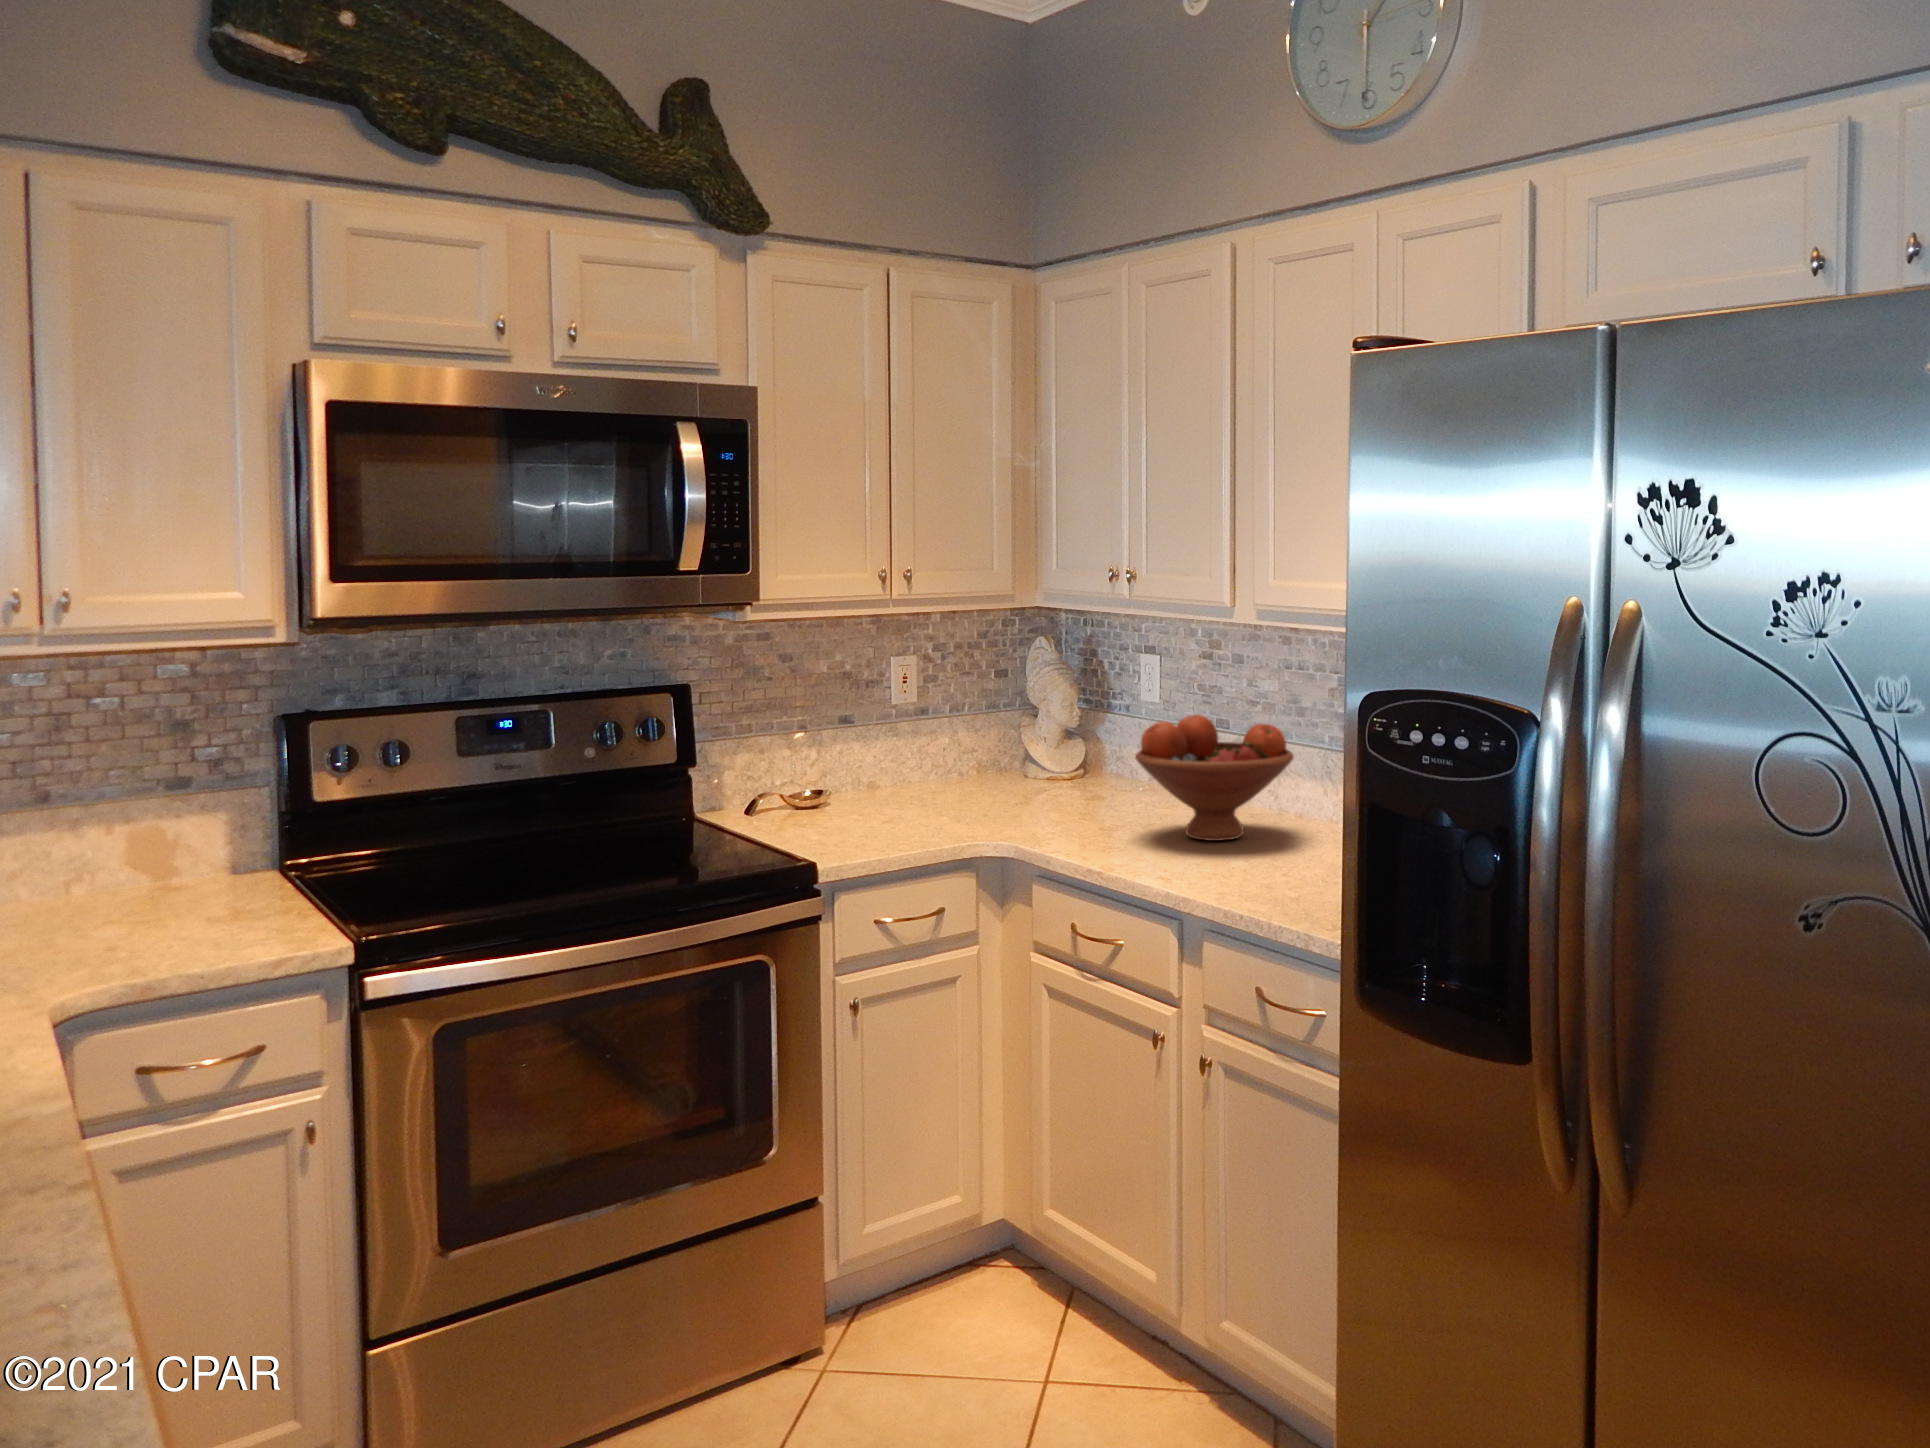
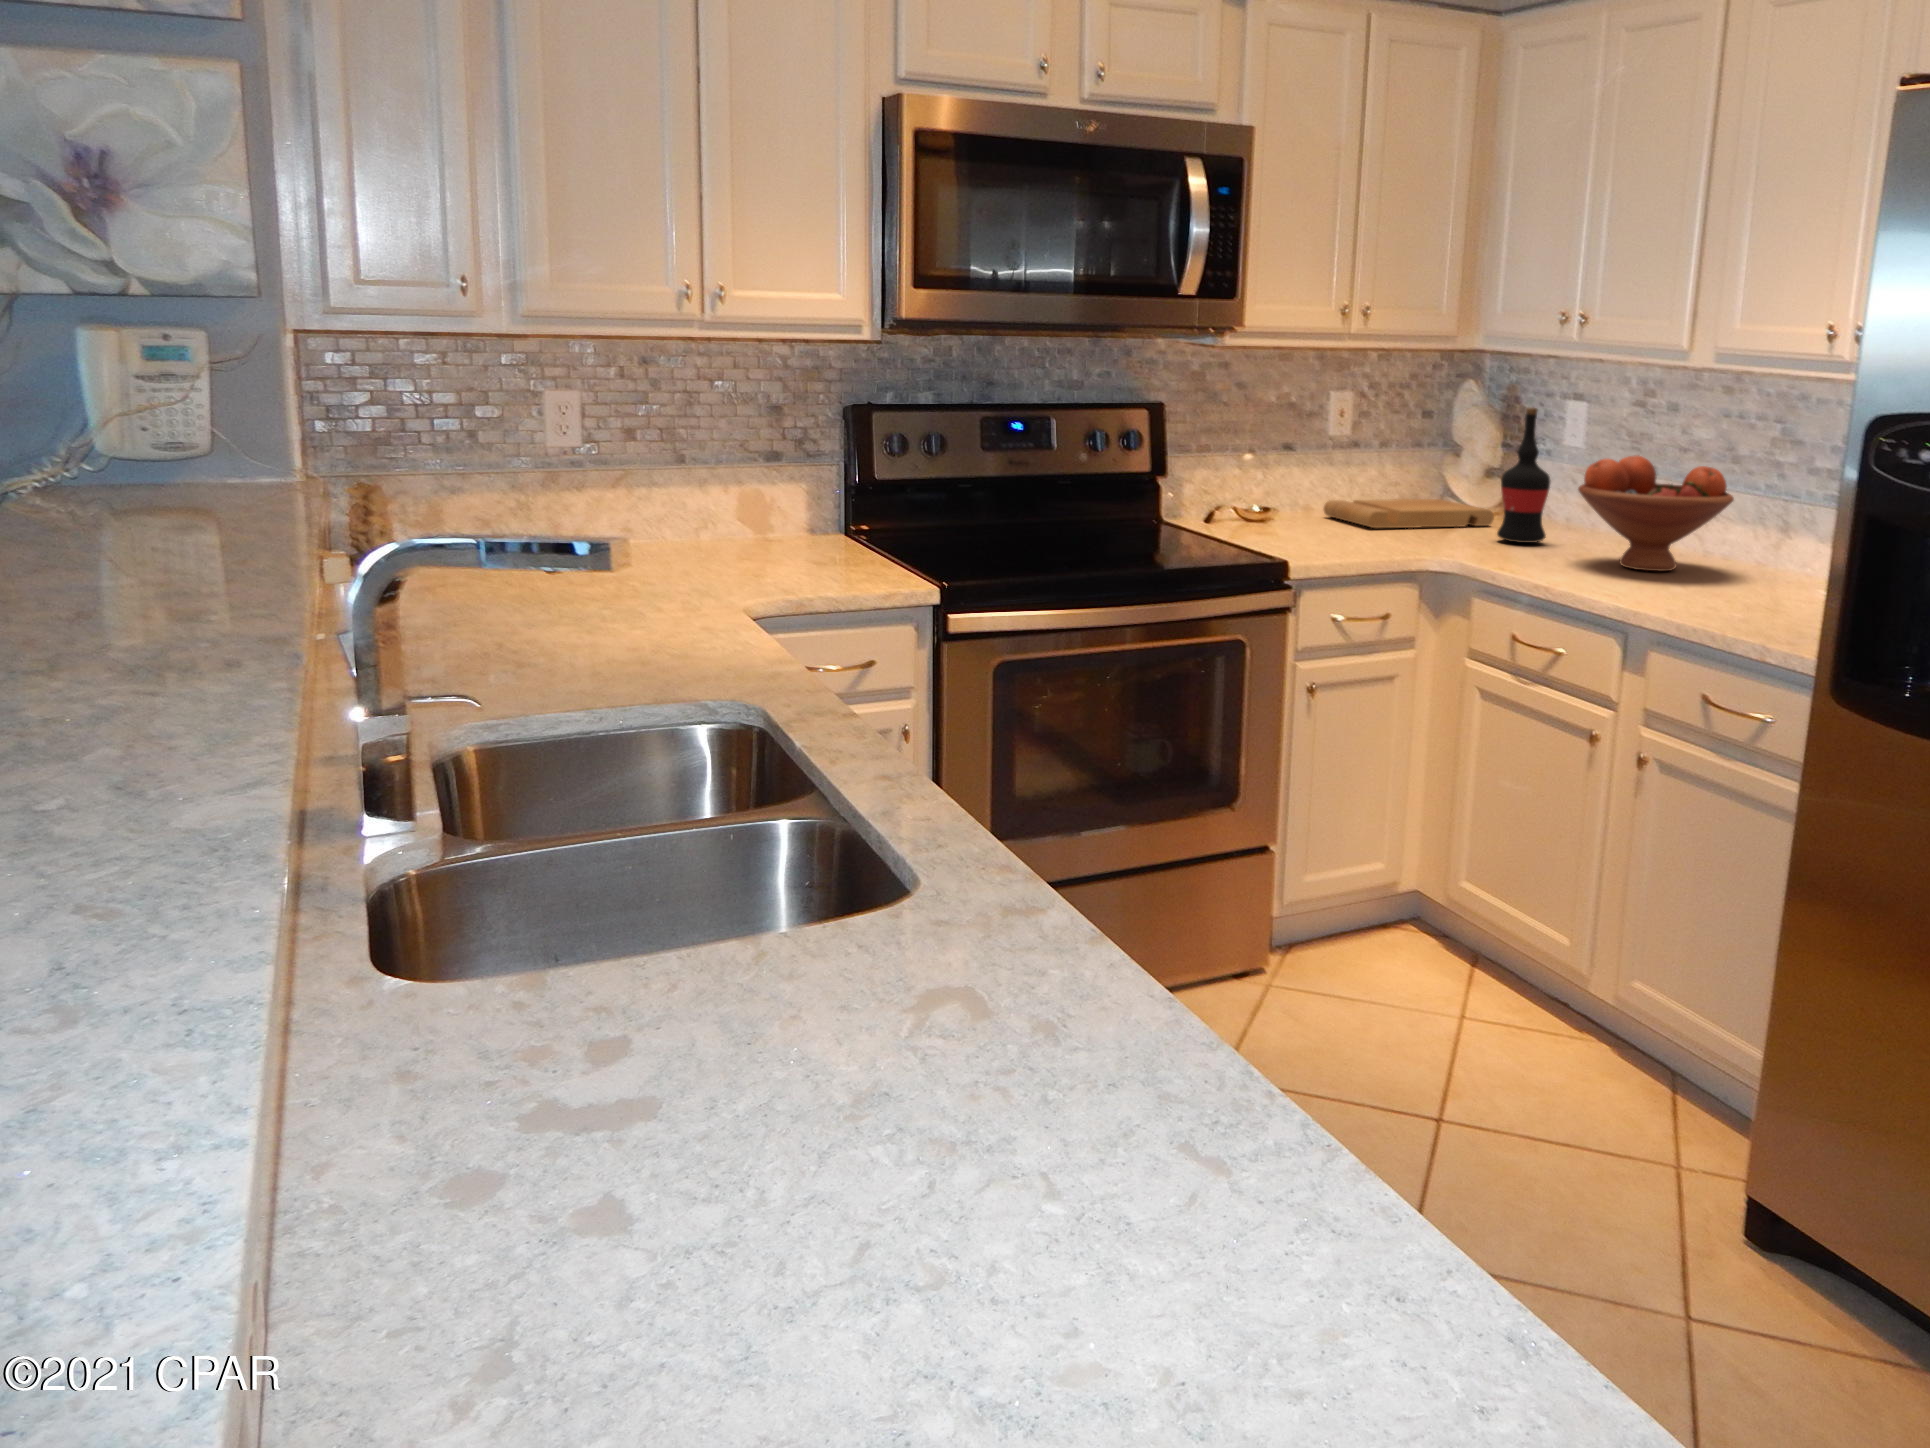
wine bottle: none [1066,667,1118,813] -> present [1497,408,1550,543]
cutting board: none [888,764,1072,807] -> present [1324,499,1494,528]

